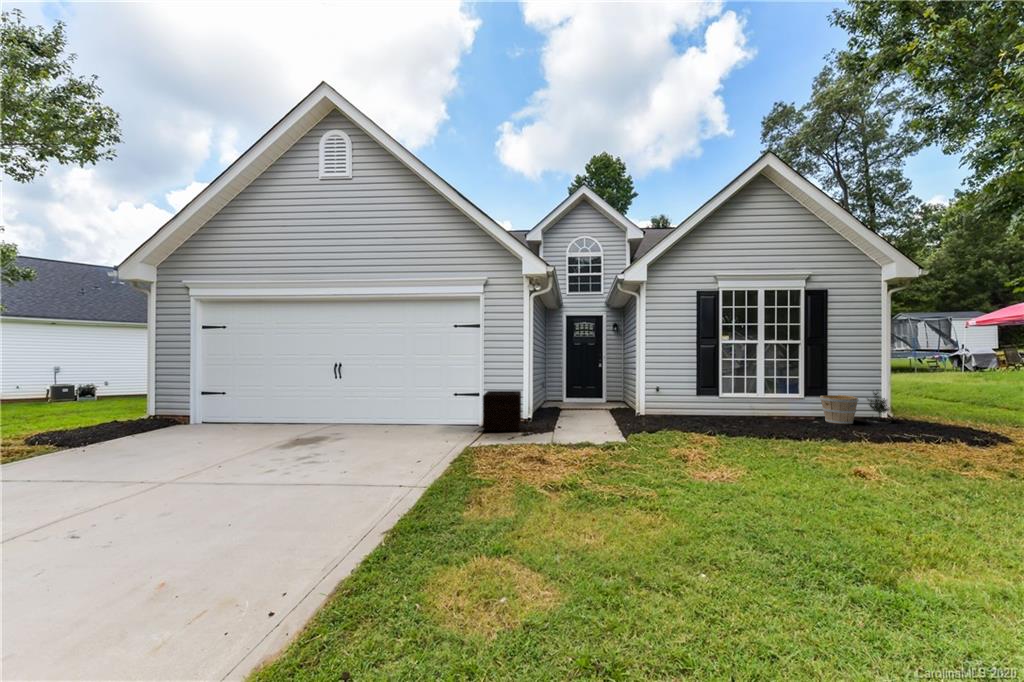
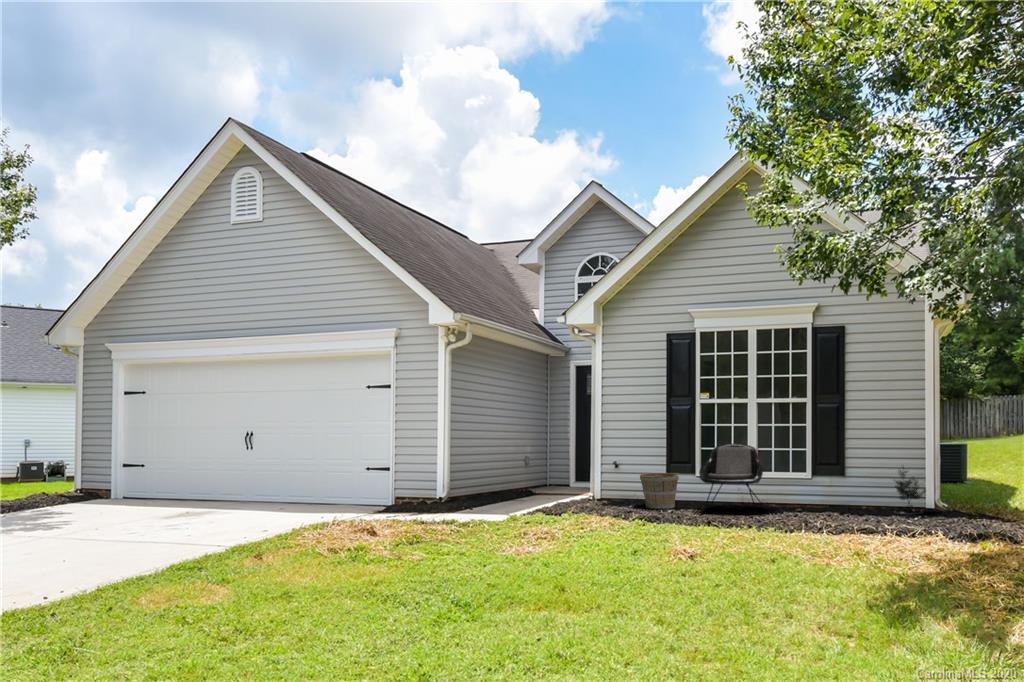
lounge chair: none [733,373,792,426] -> present [700,444,763,514]
wooden crate: present [483,391,521,431] -> none [381,464,438,511]
wooden bucket: present [820,395,859,424] -> present [640,473,679,509]

